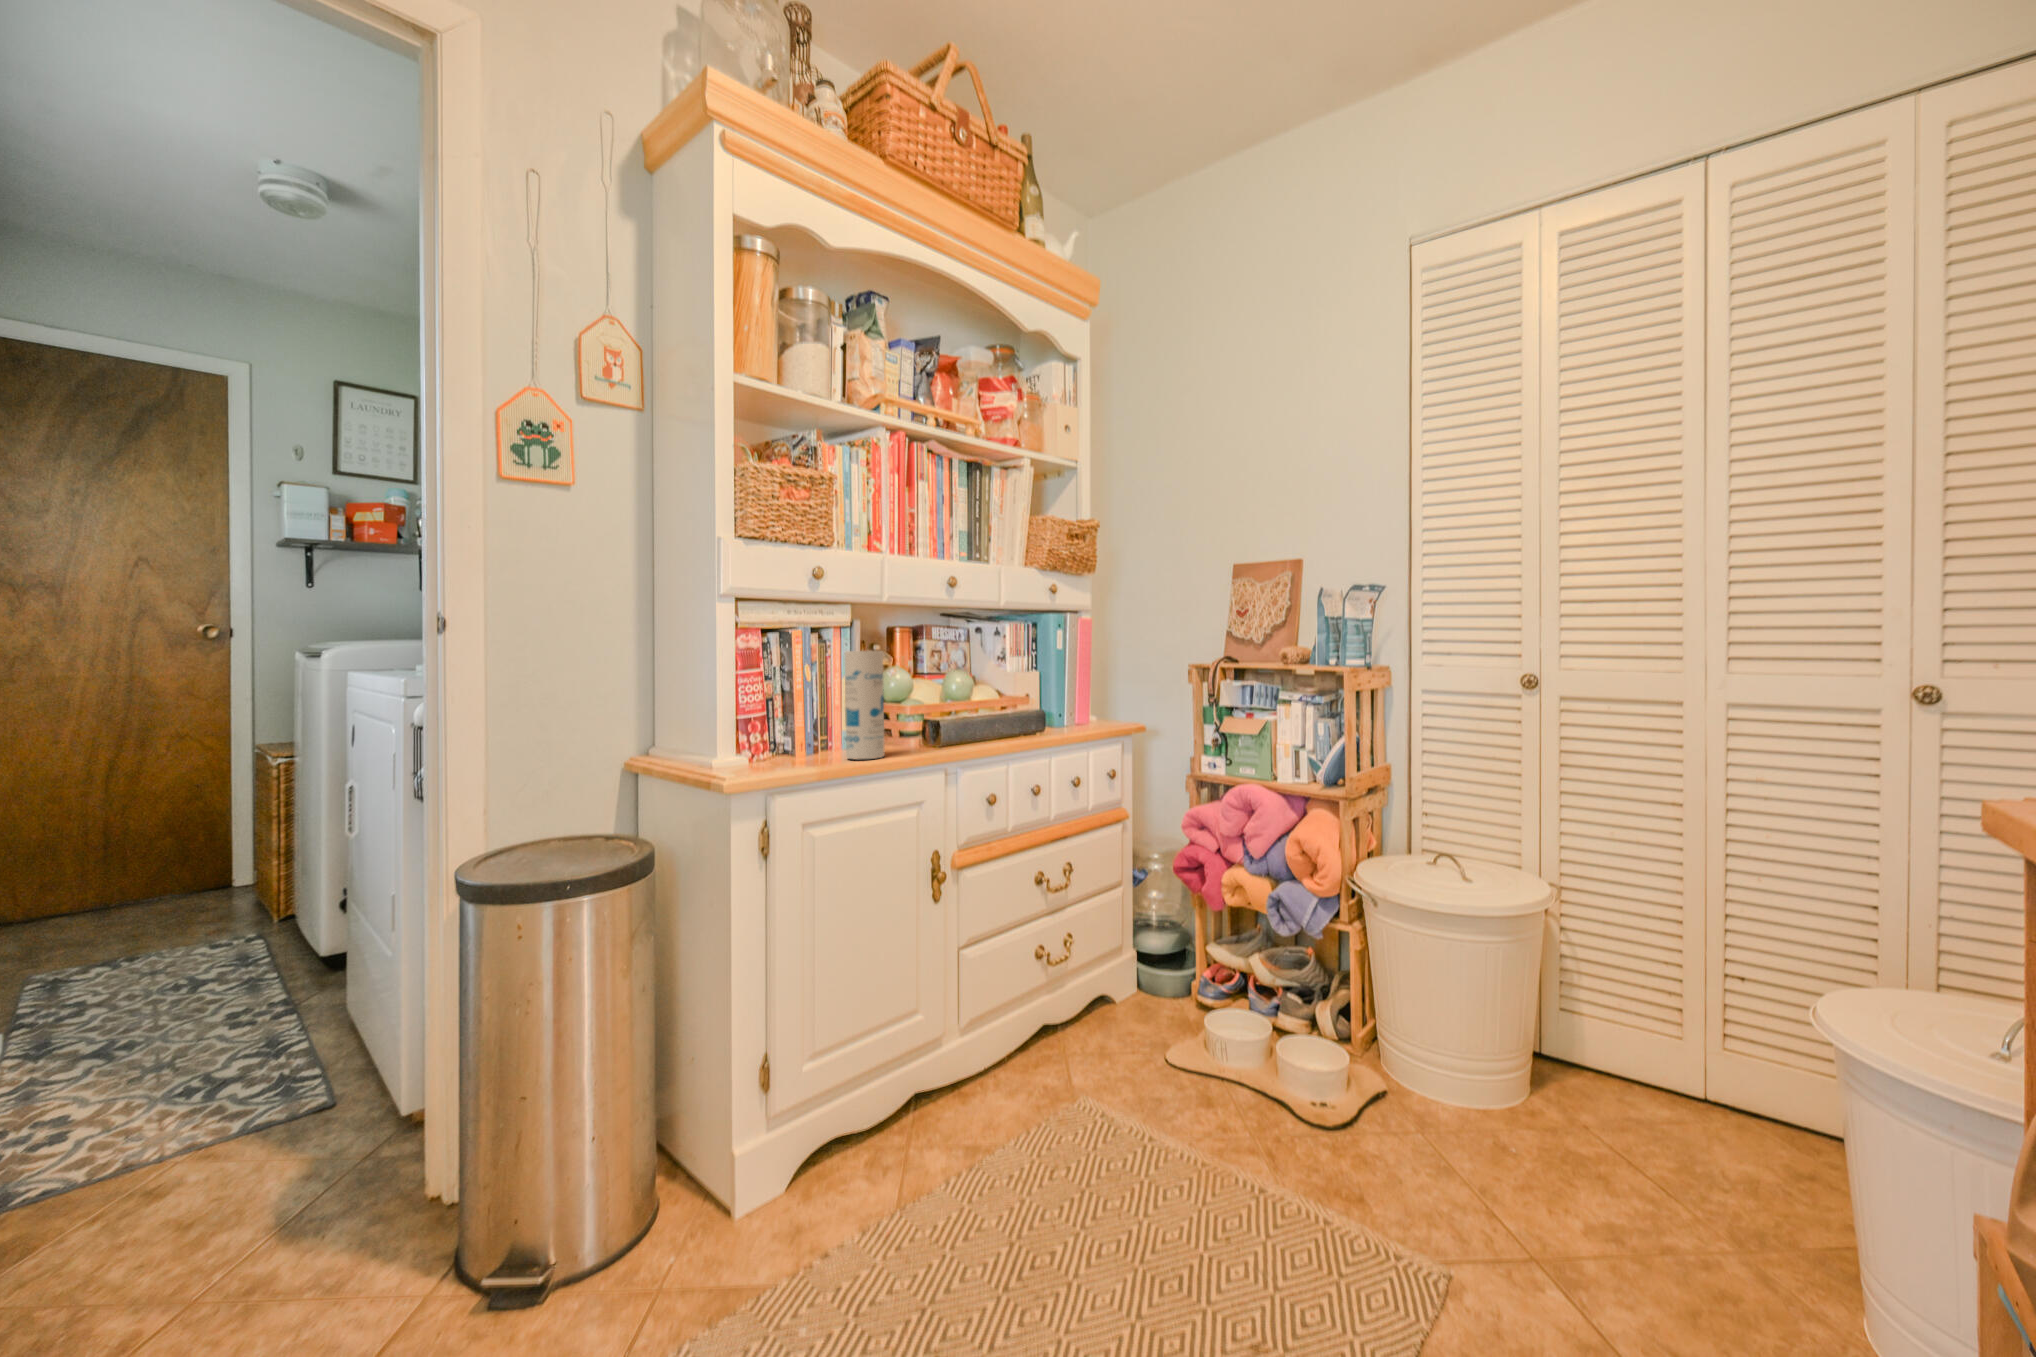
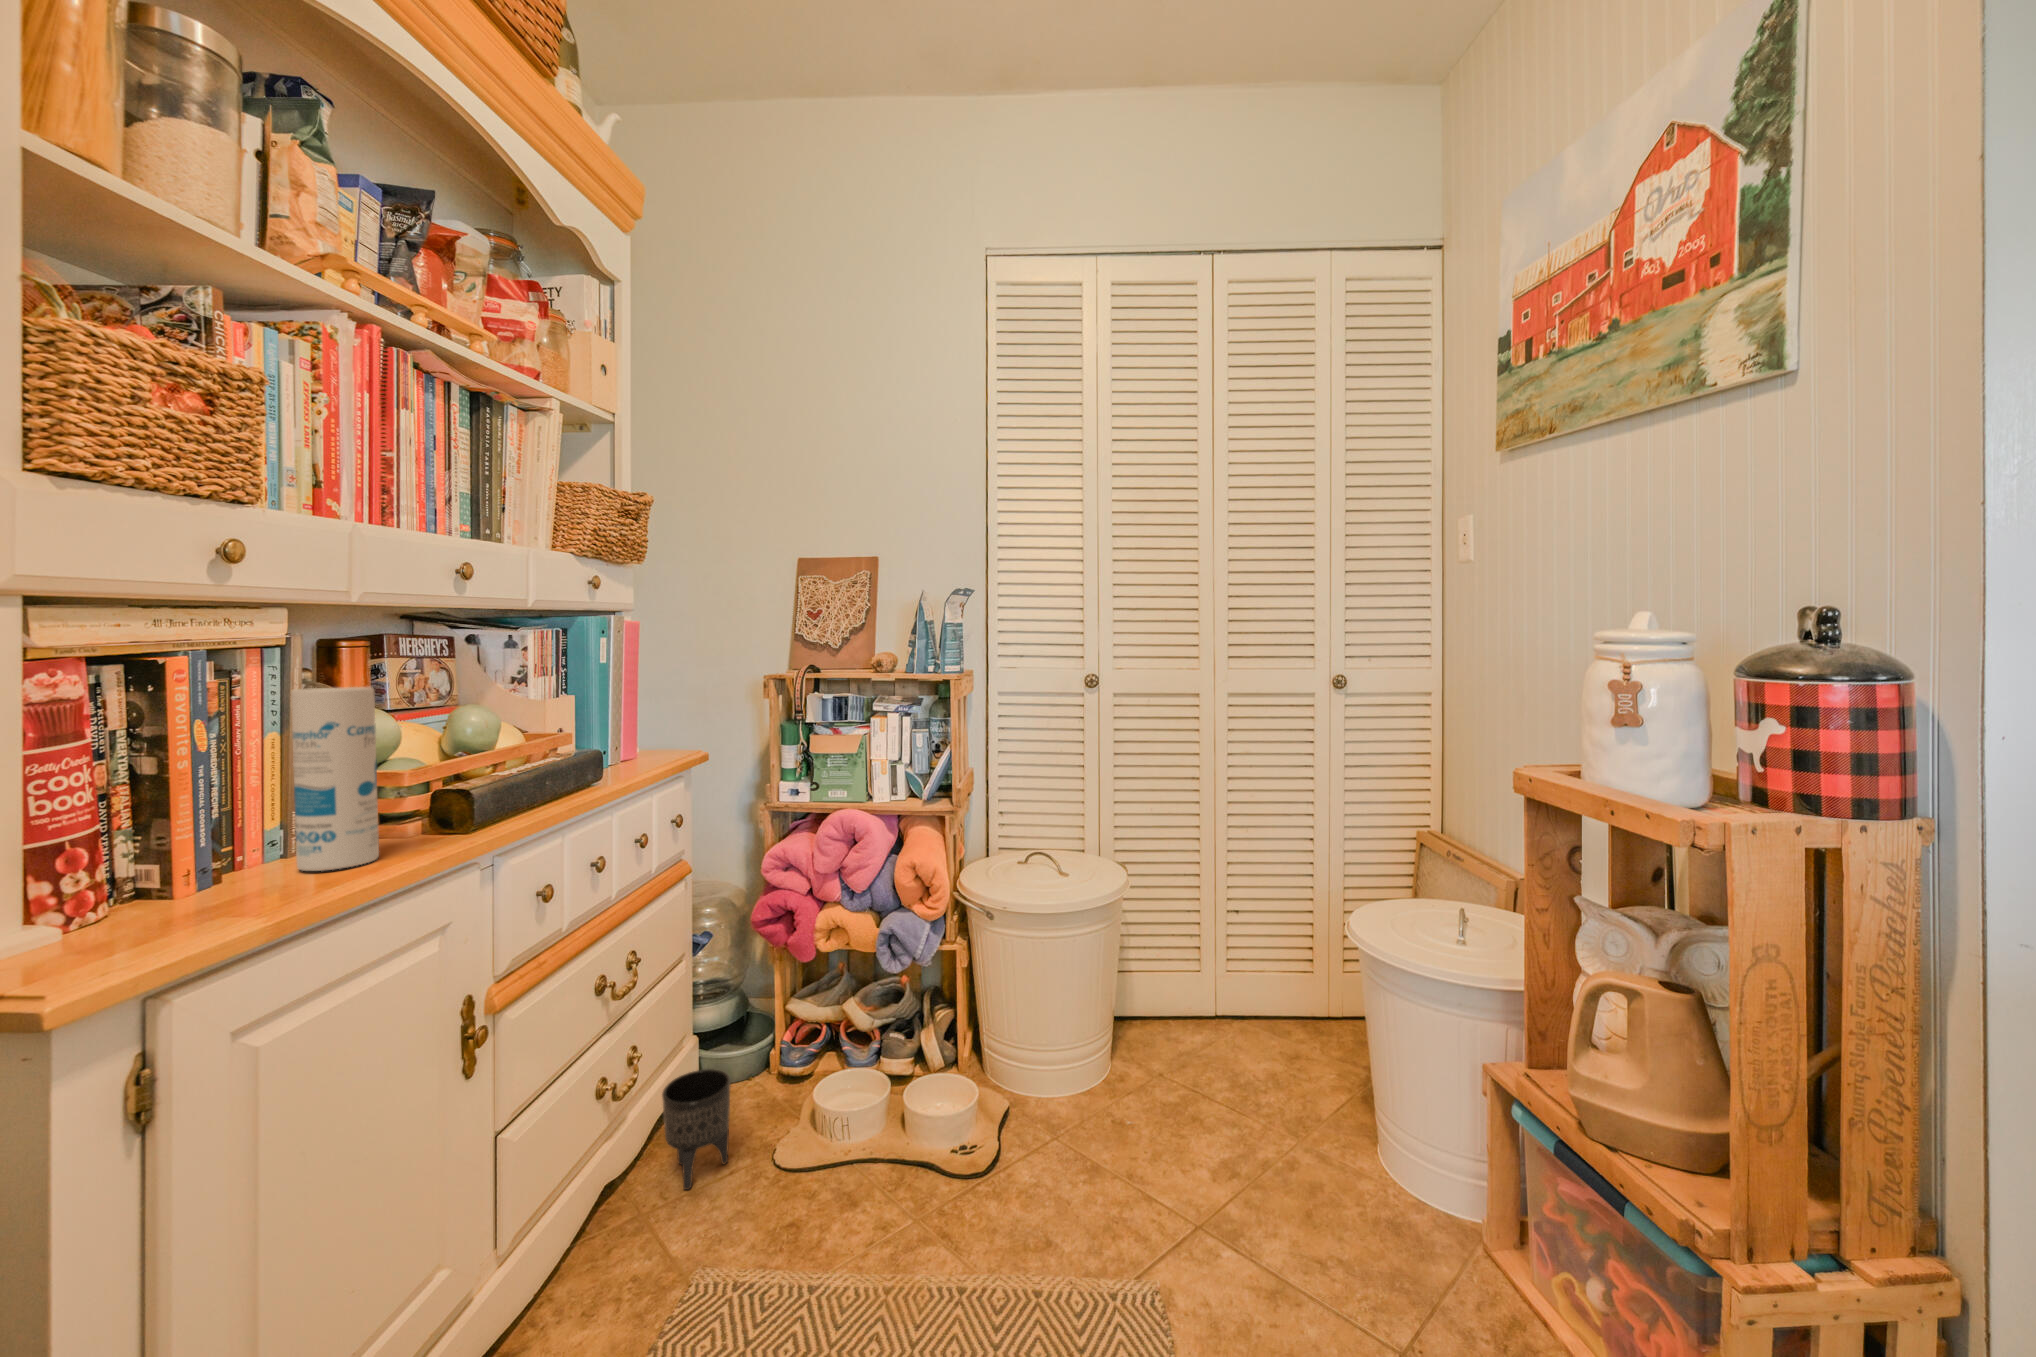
planter: none [1080,972,1131,1063] -> present [662,1069,731,1190]

